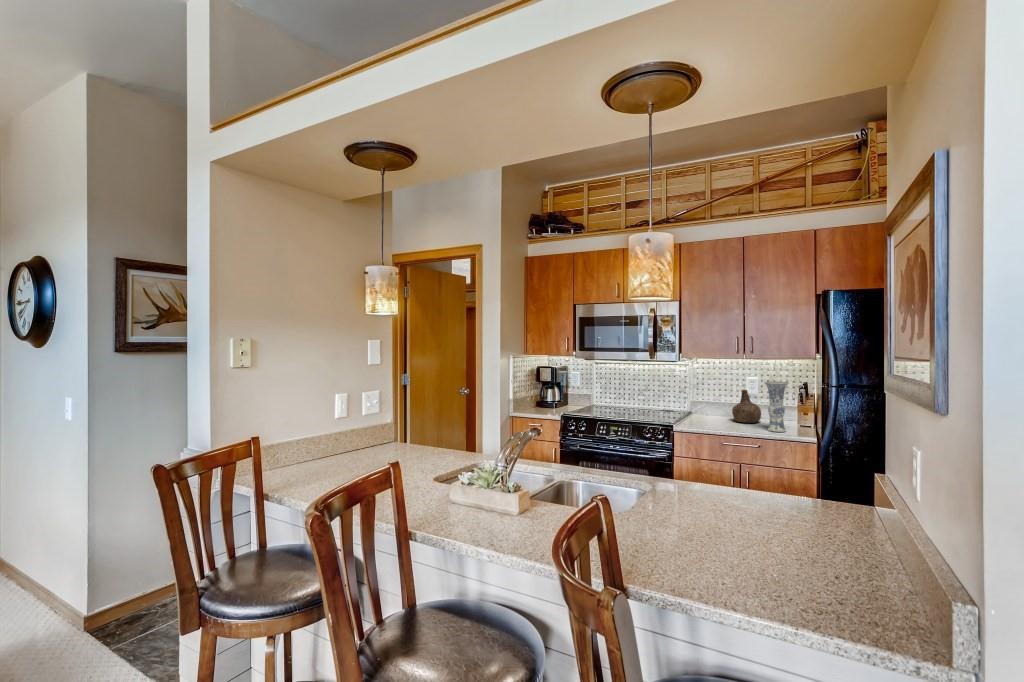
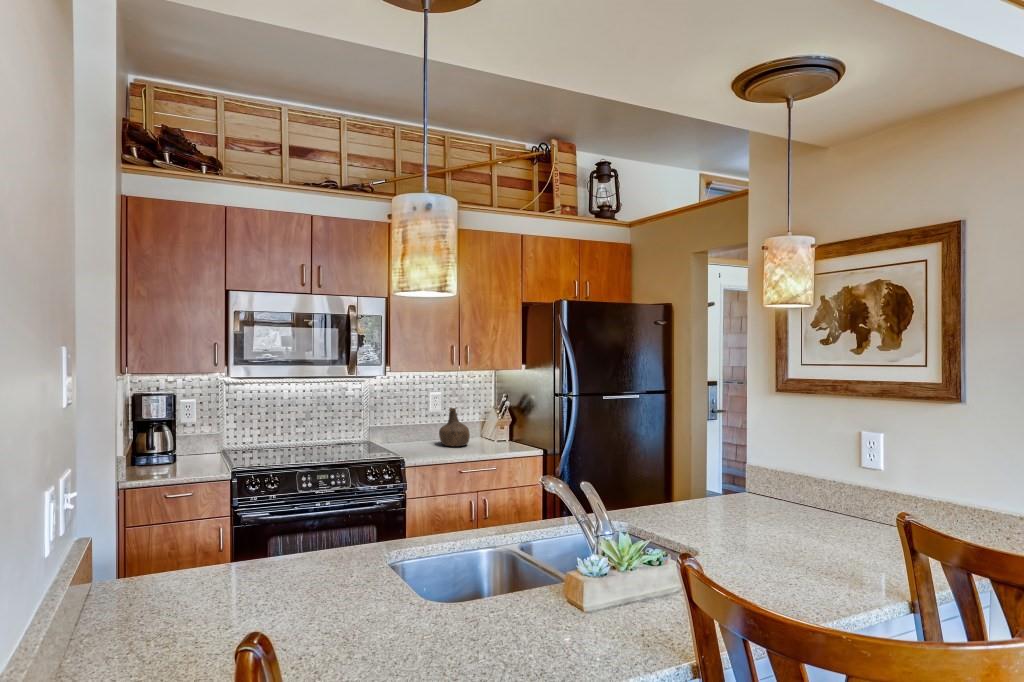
vase: present [764,382,789,432] -> none [489,396,514,452]

